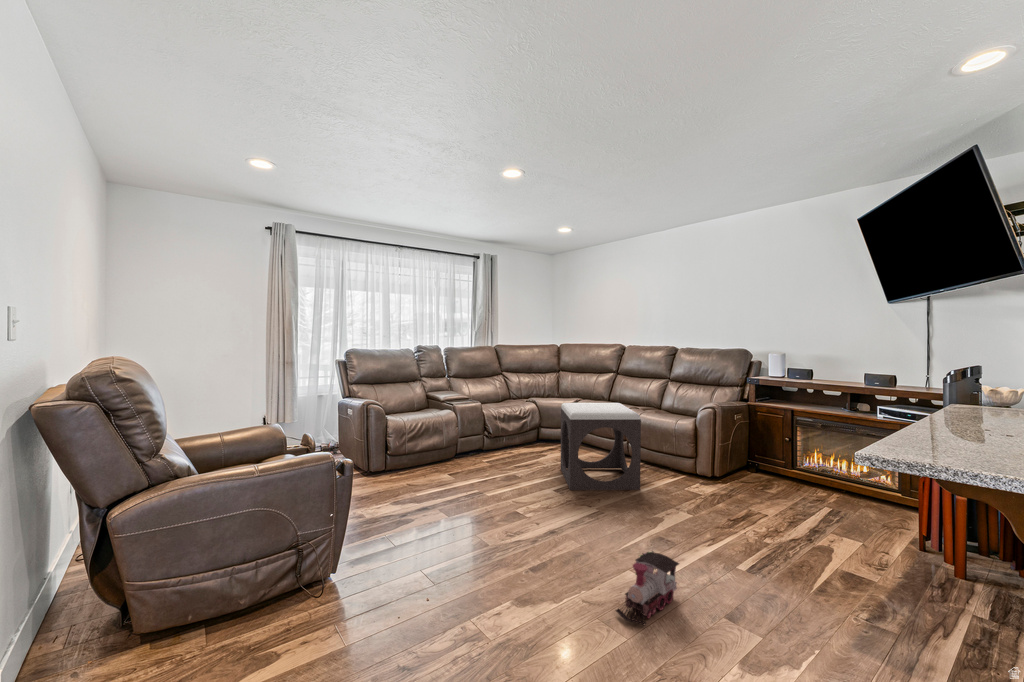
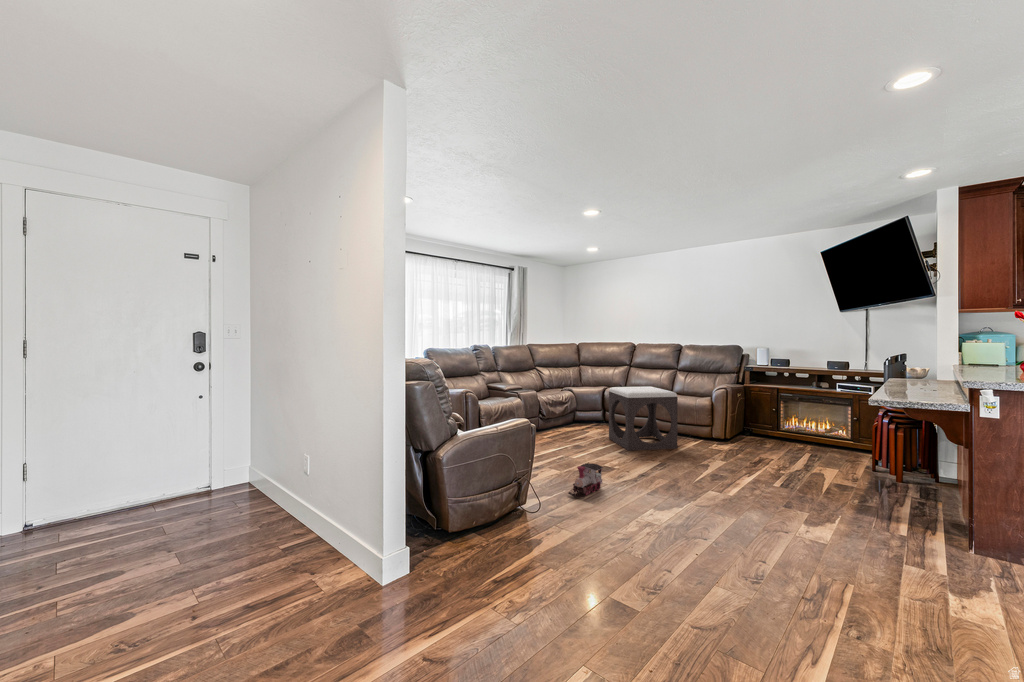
toy train: present [616,551,679,625] -> present [568,463,603,497]

